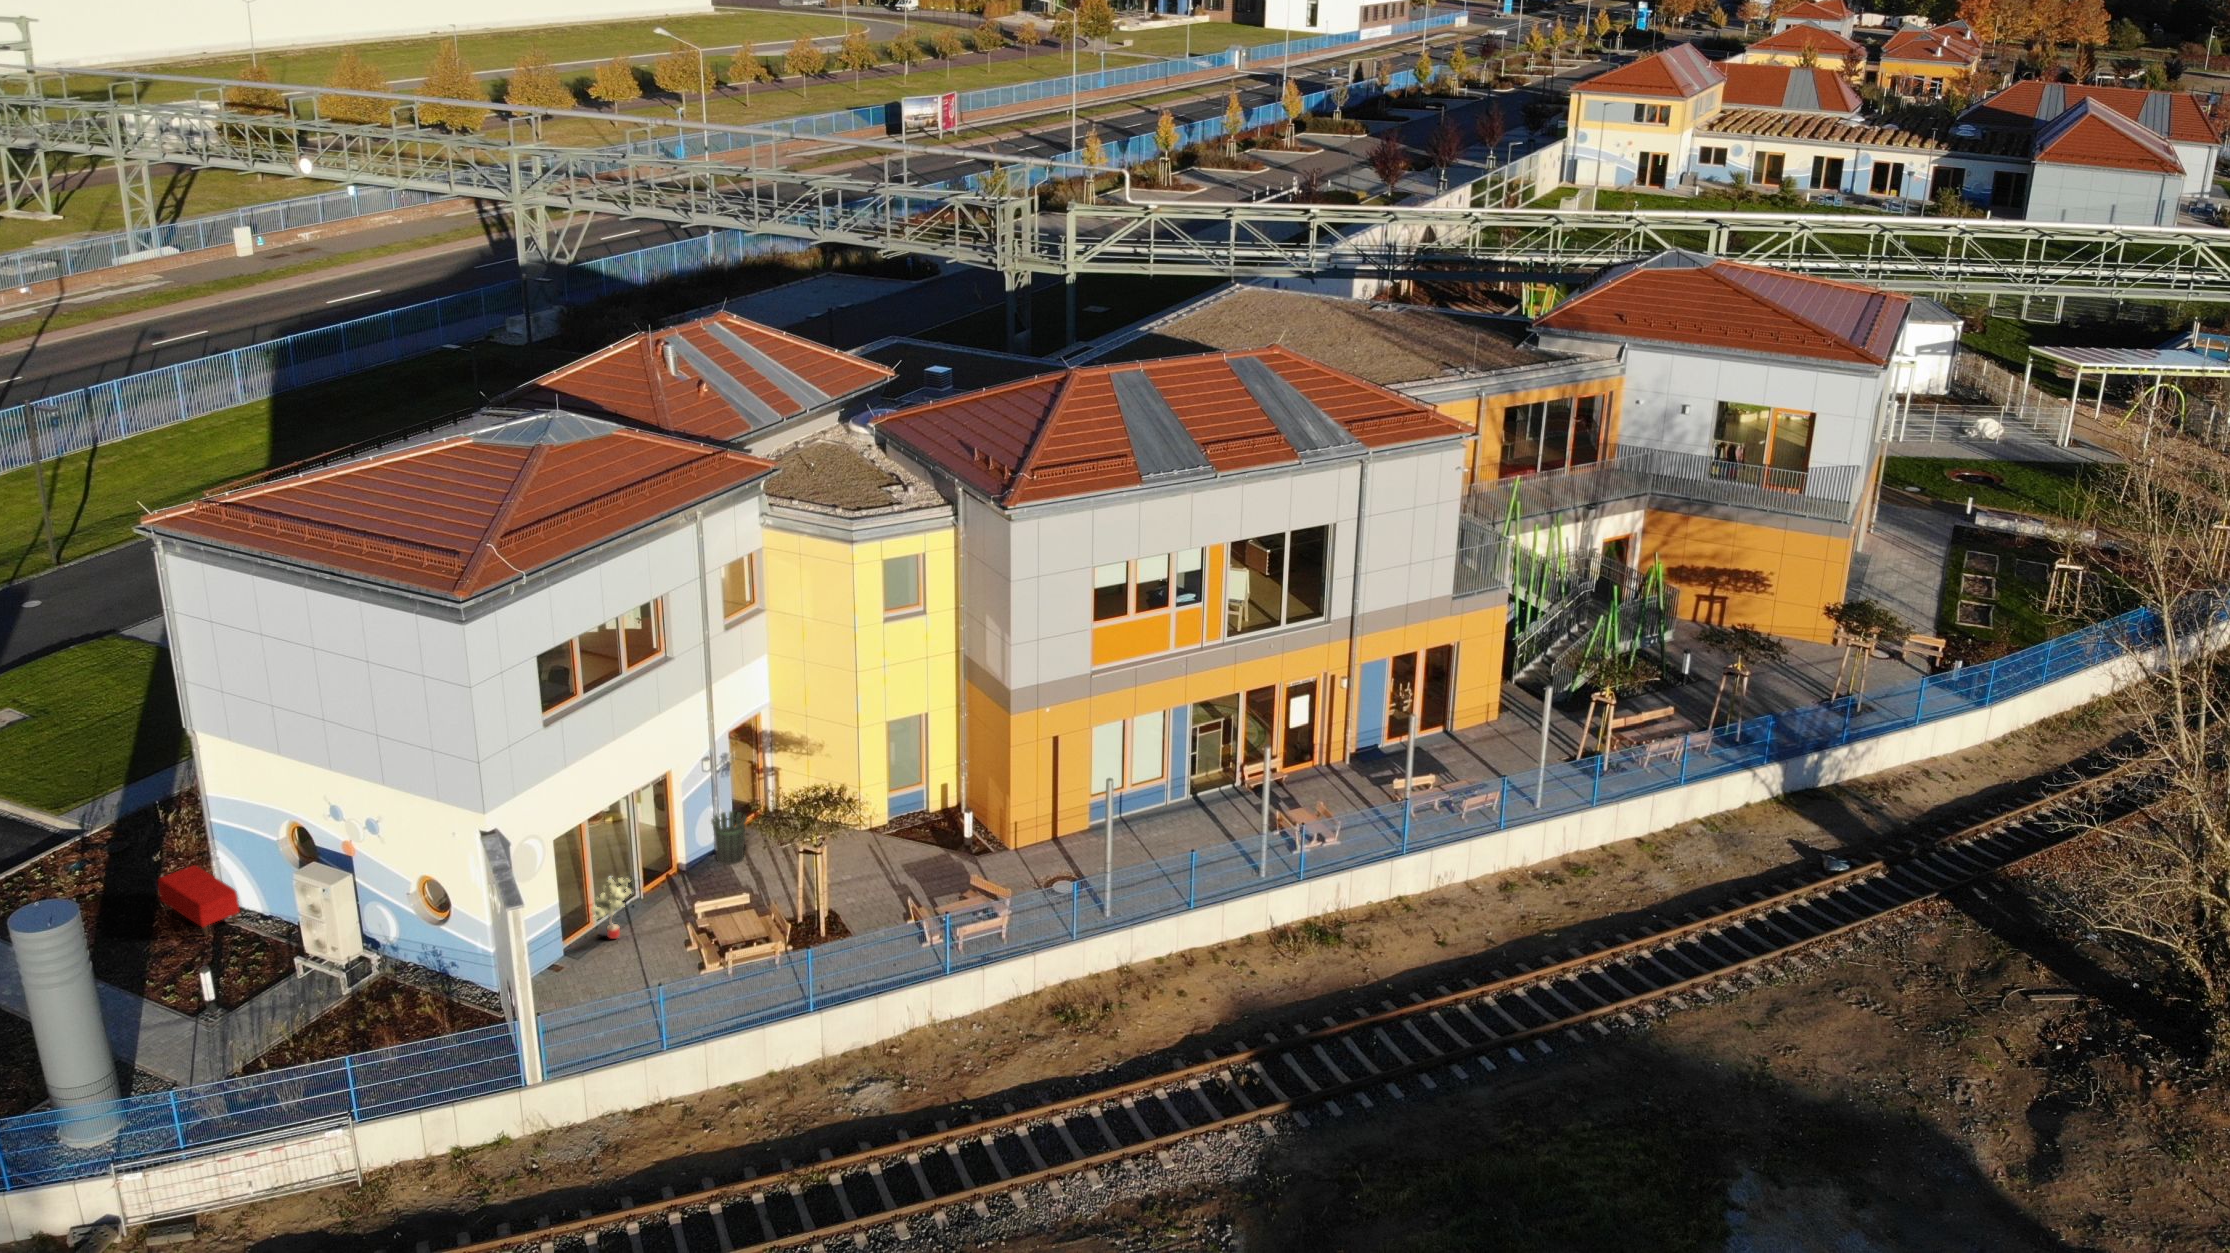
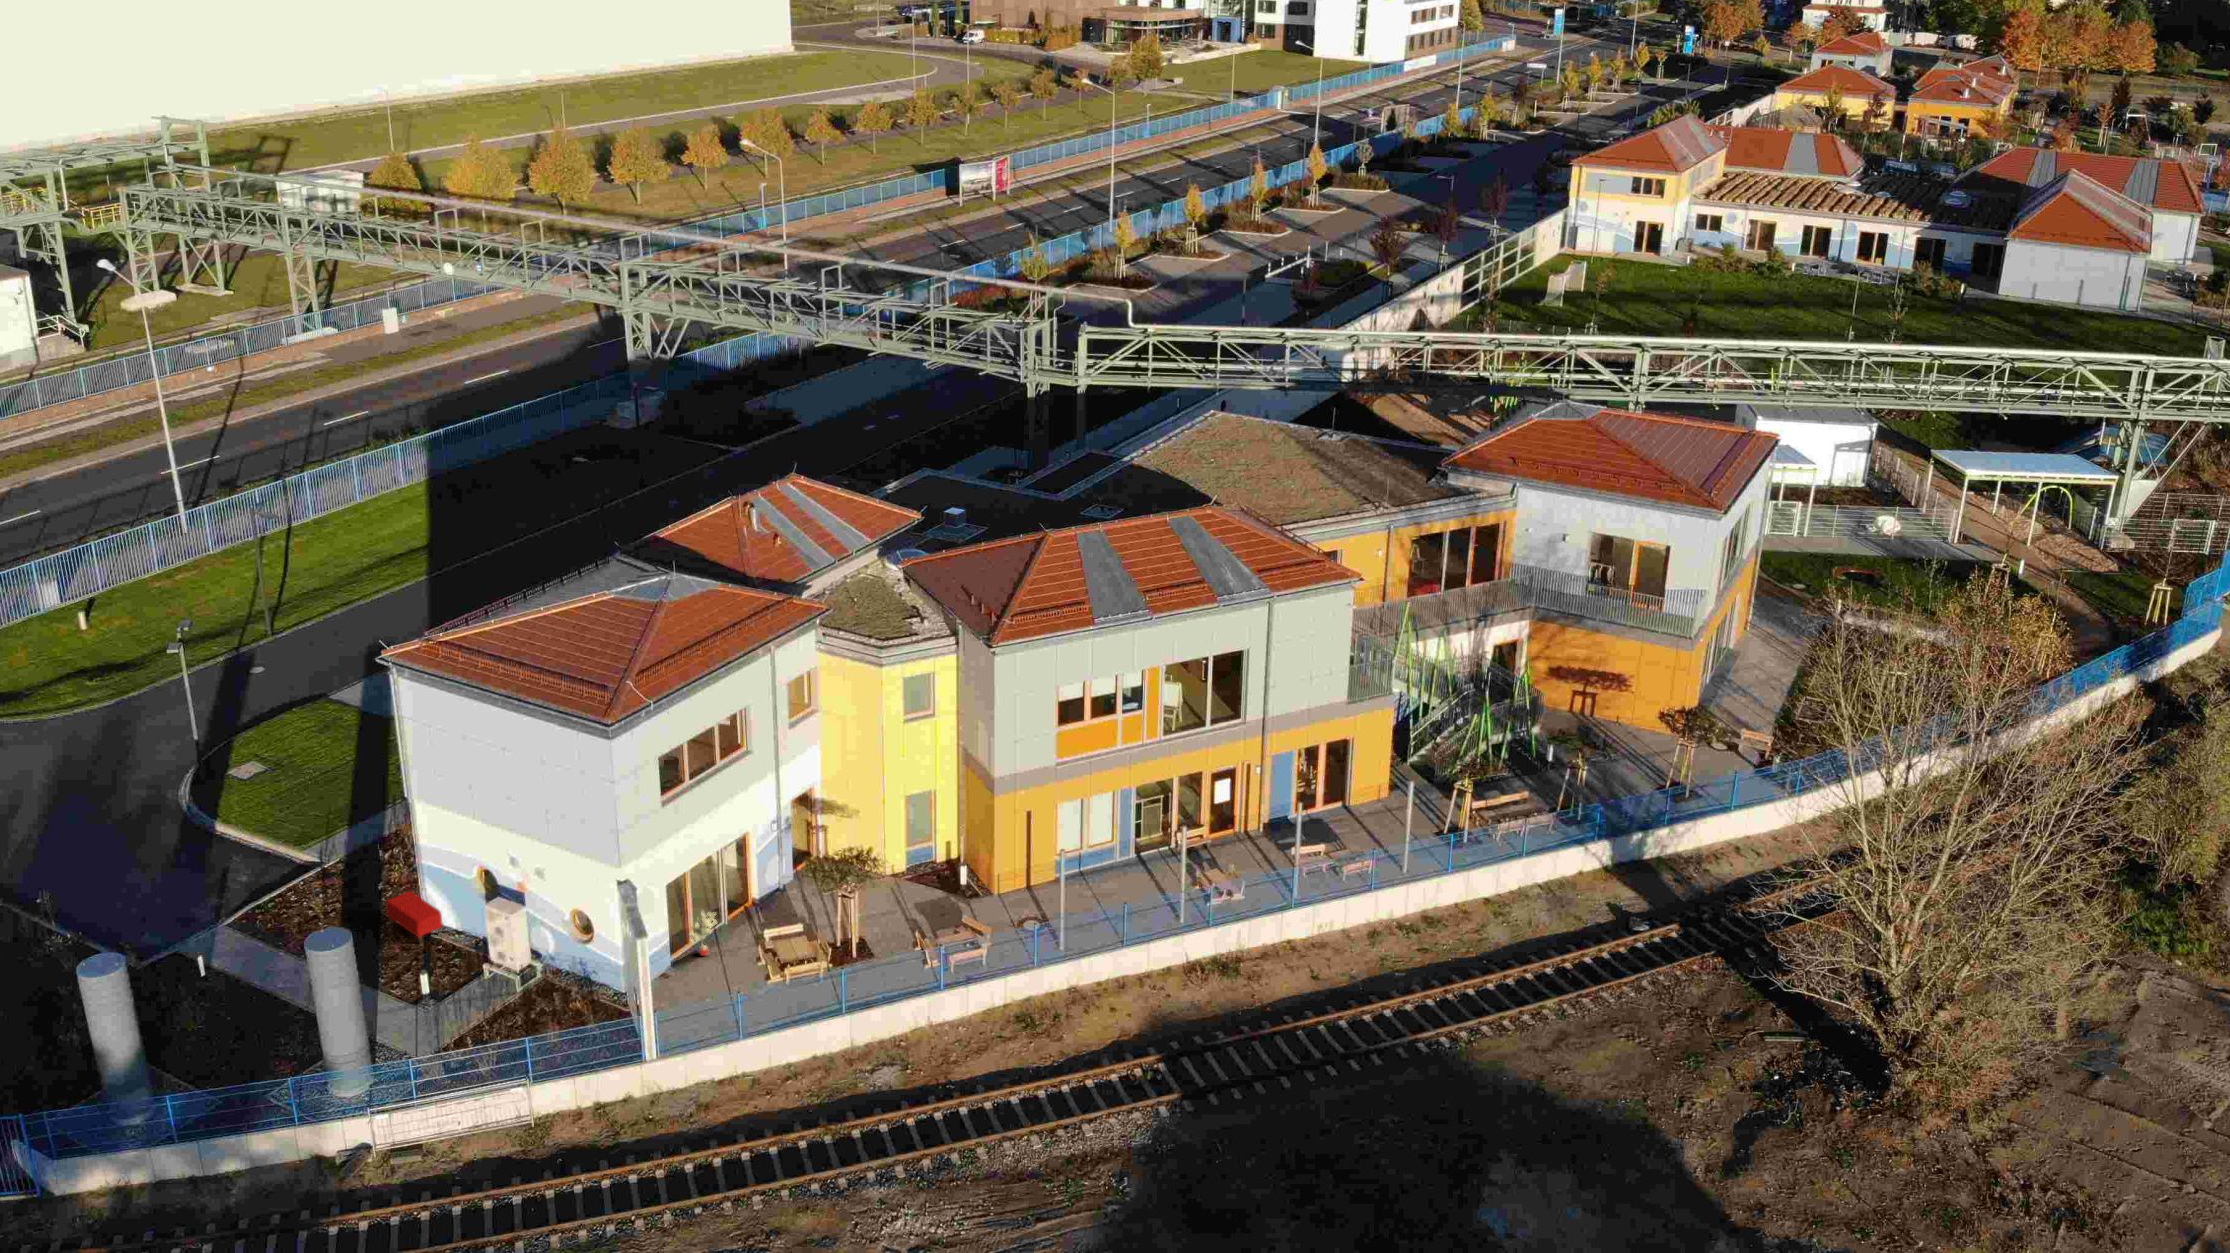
waste bin: present [711,811,747,865] -> none [773,861,800,902]

